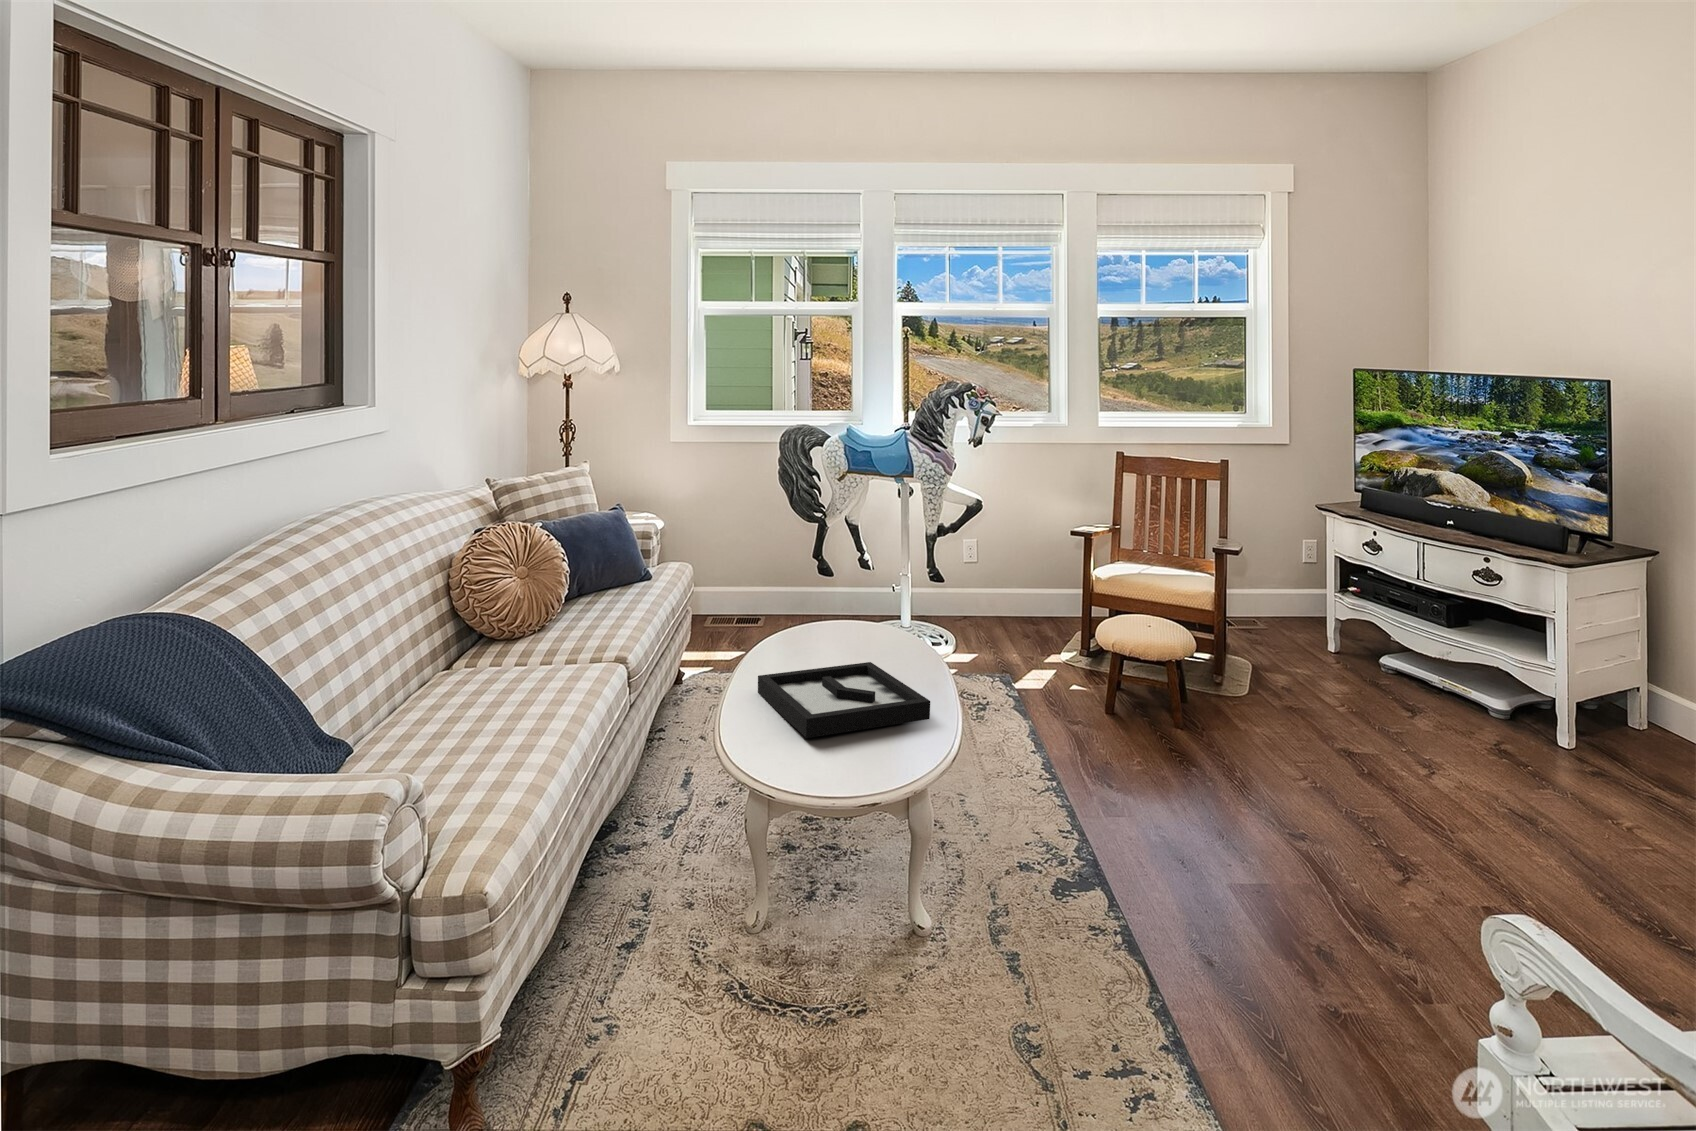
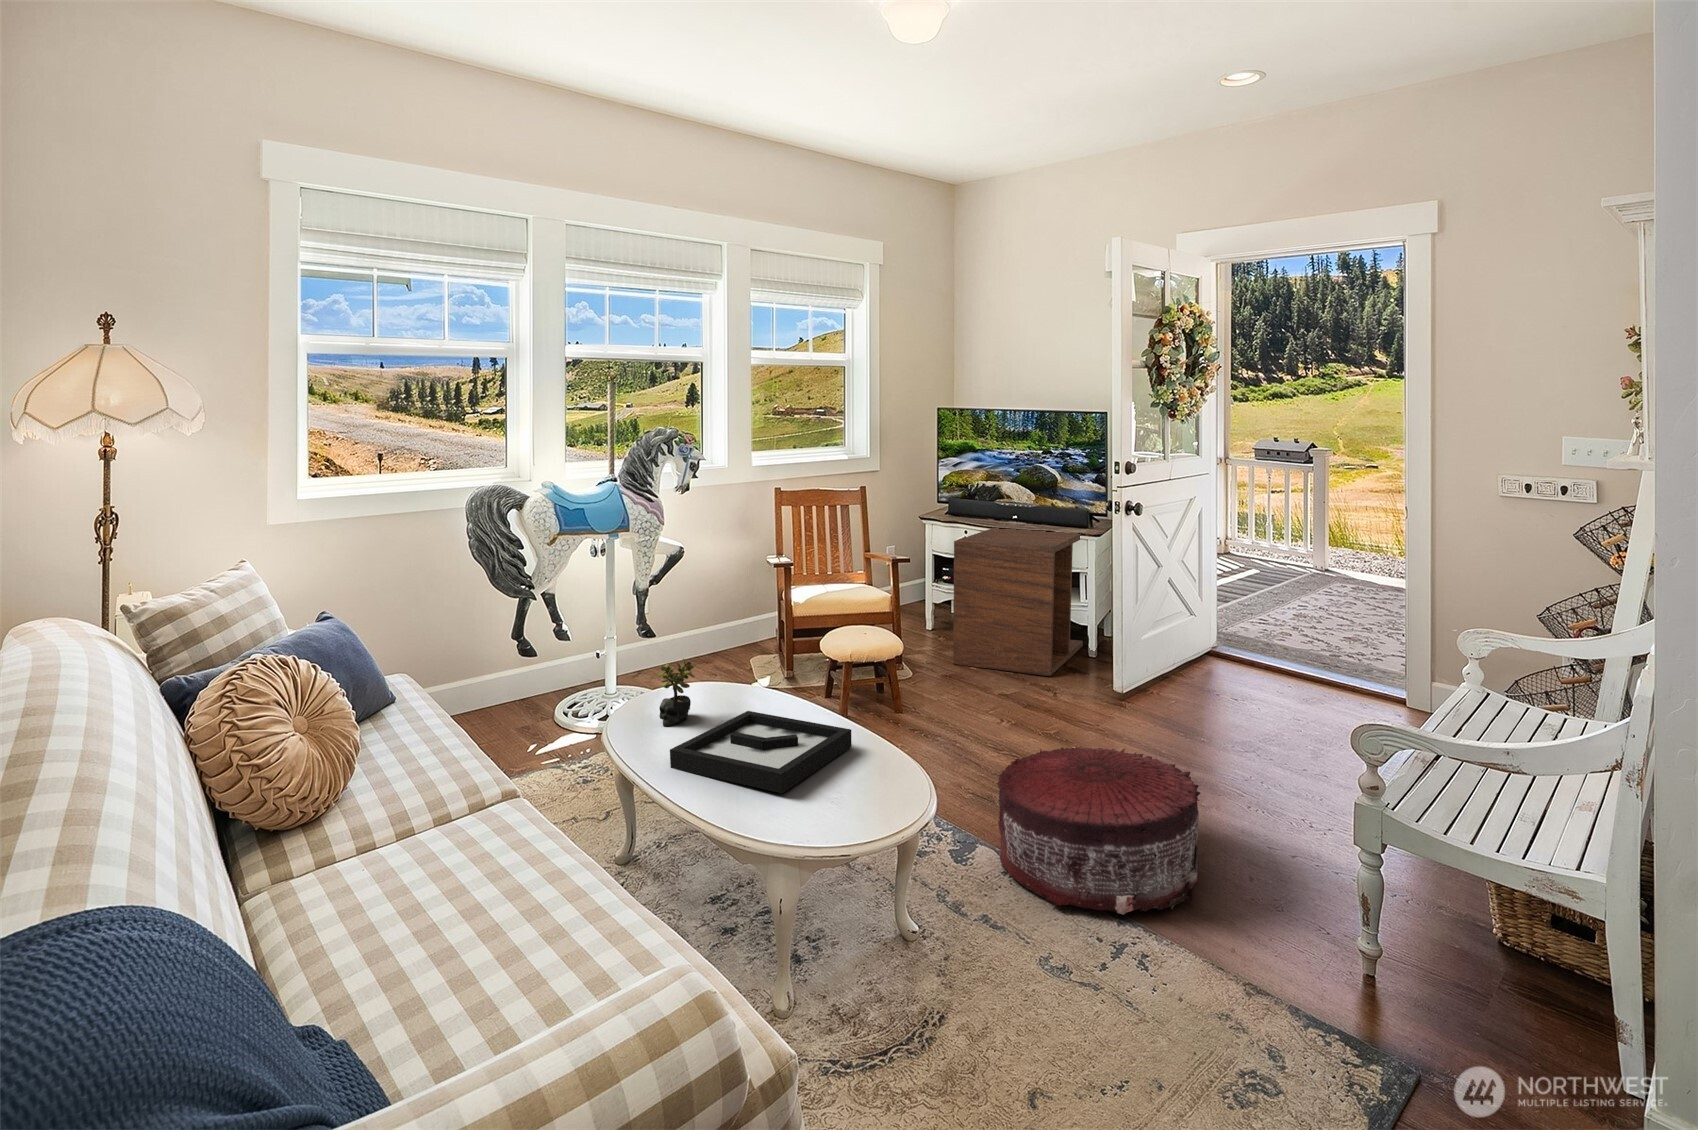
side table: none [1298,528,1549,732] -> present [953,528,1083,676]
succulent plant: none [797,599,842,660] -> present [656,658,696,726]
pouf: none [1085,788,1353,1027] -> present [997,748,1200,915]

